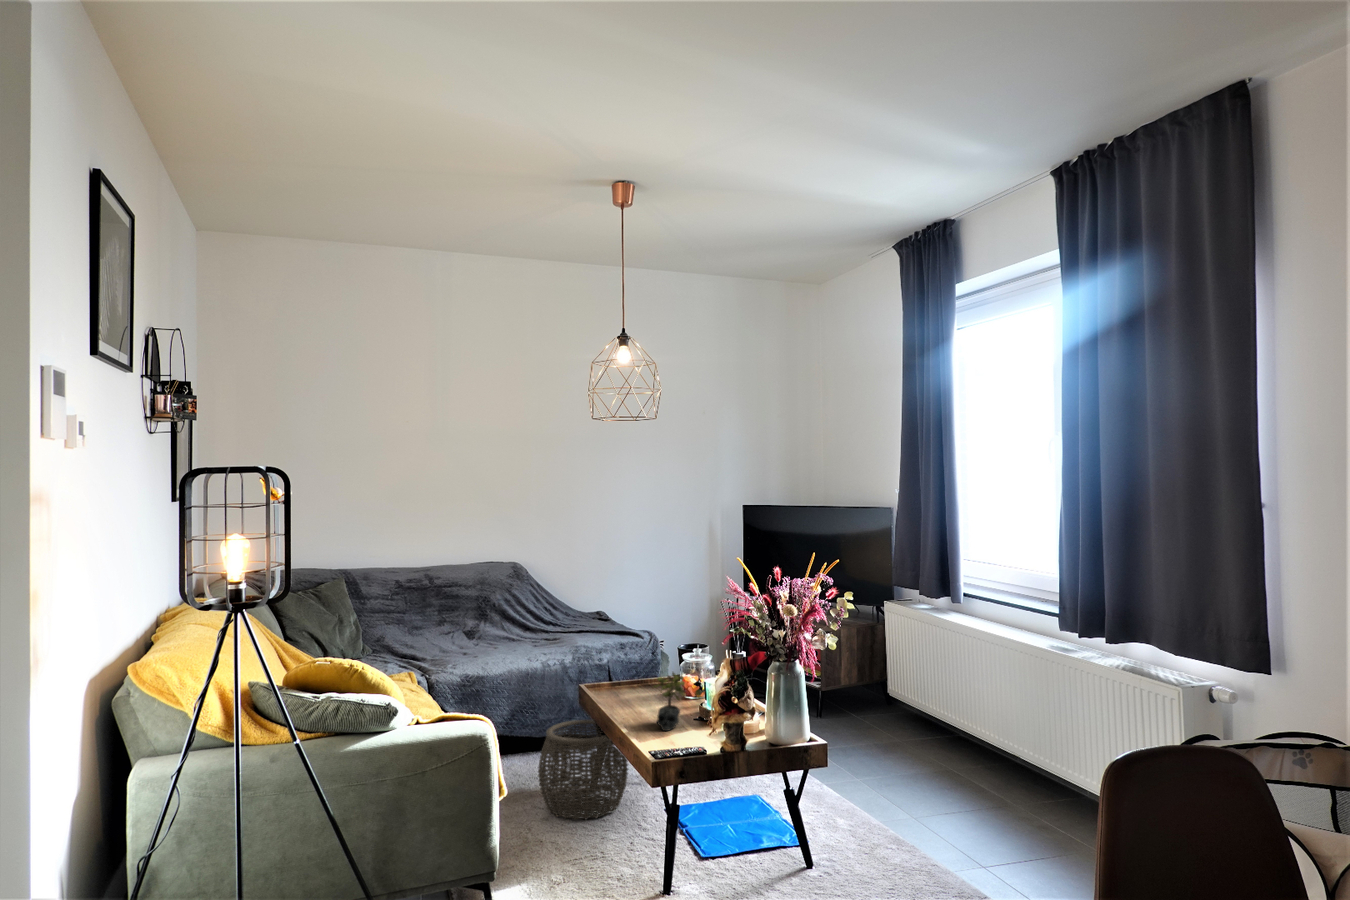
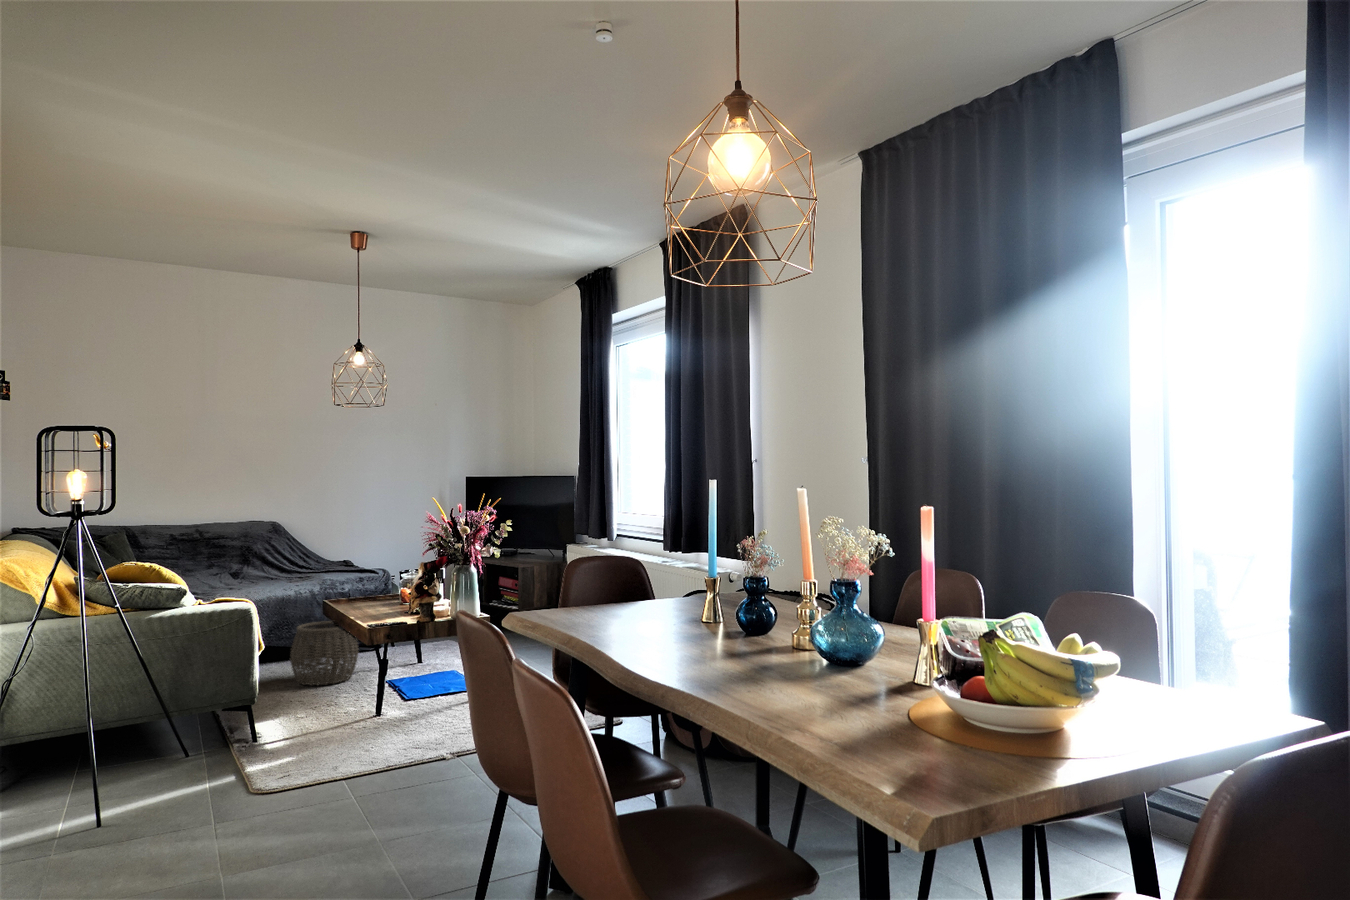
succulent plant: present [653,672,686,731] -> none [373,576,397,613]

